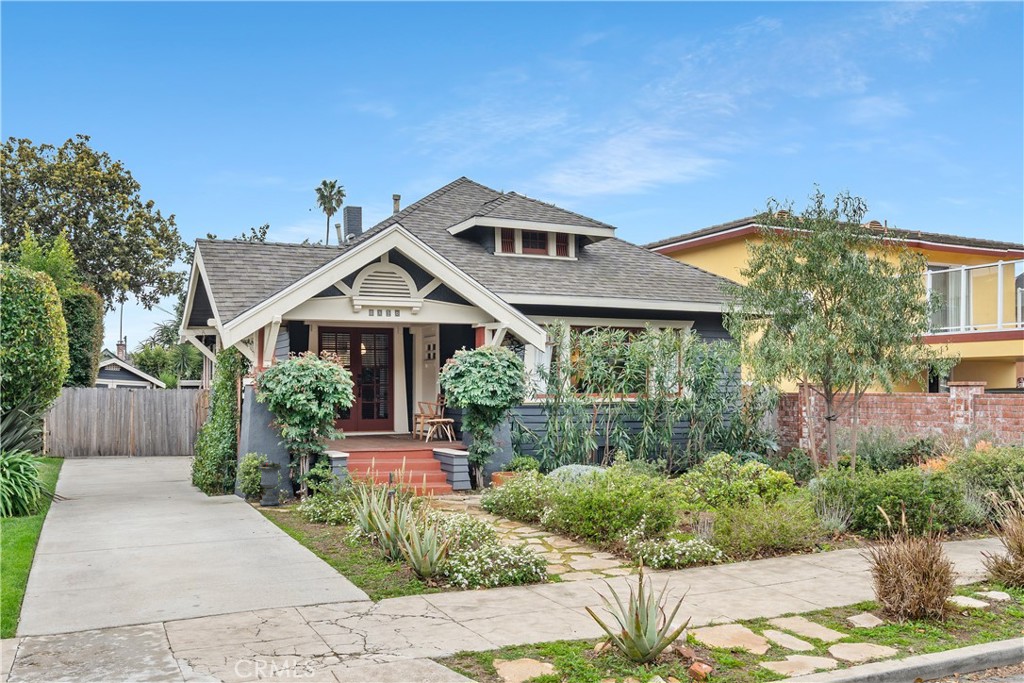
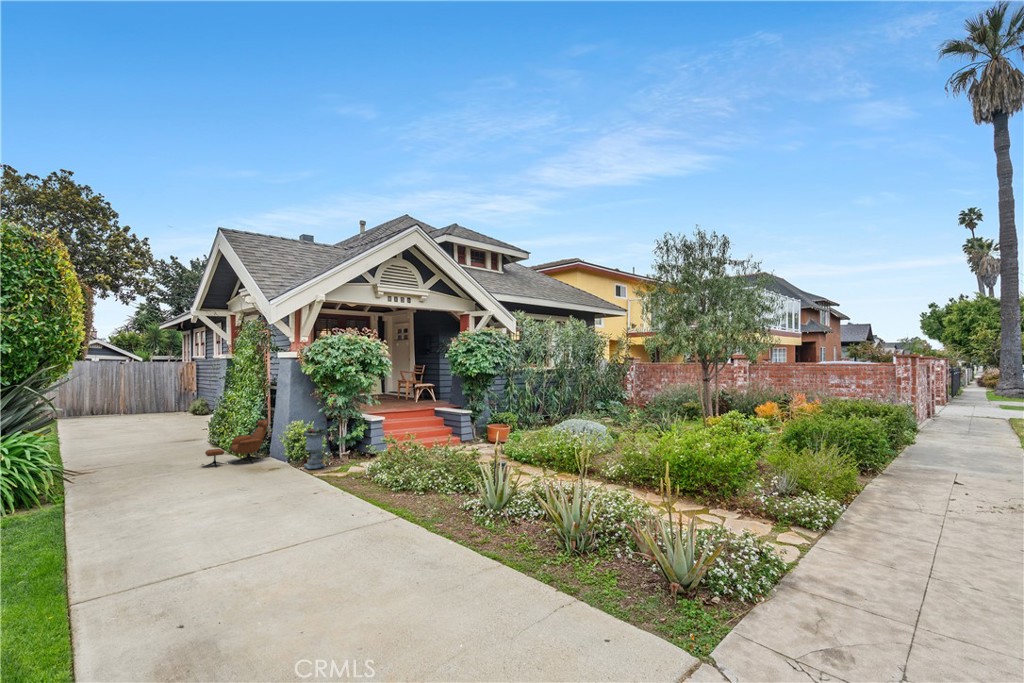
lounge chair: none [169,453,234,499] -> present [203,420,268,467]

